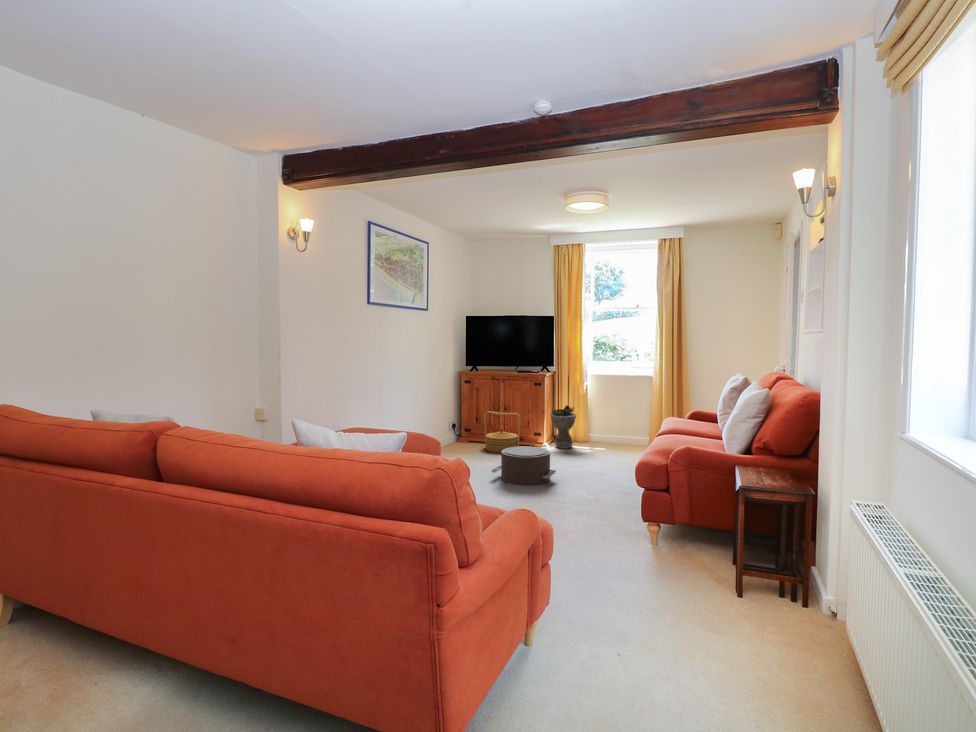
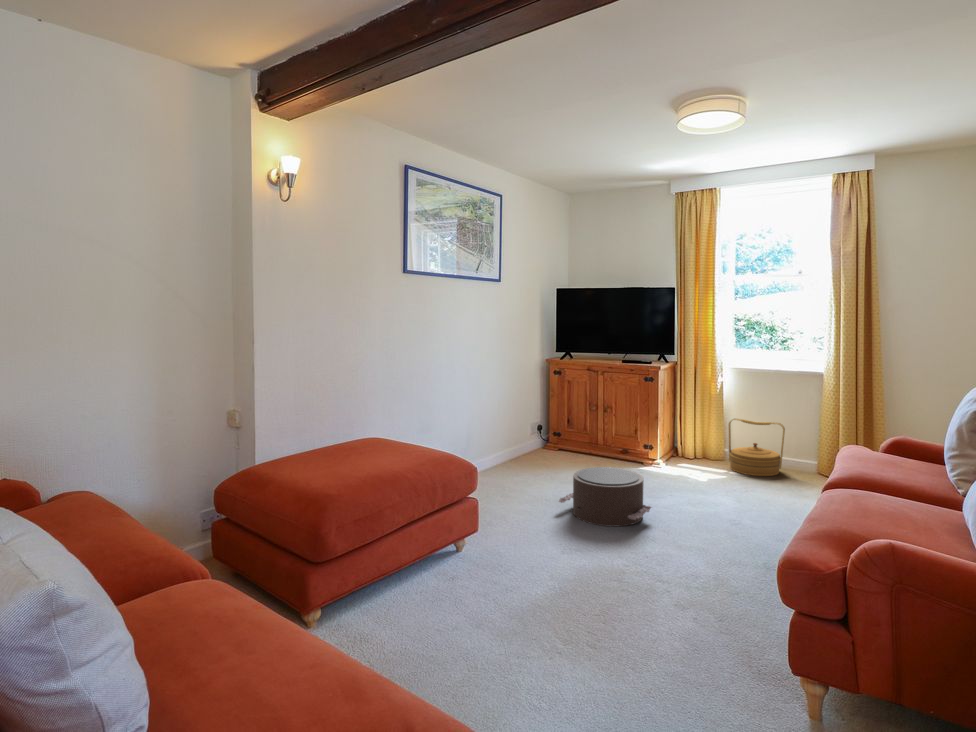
planter: present [551,405,576,449] -> none [665,409,702,469]
woven basket: present [484,411,520,452] -> present [729,419,785,476]

